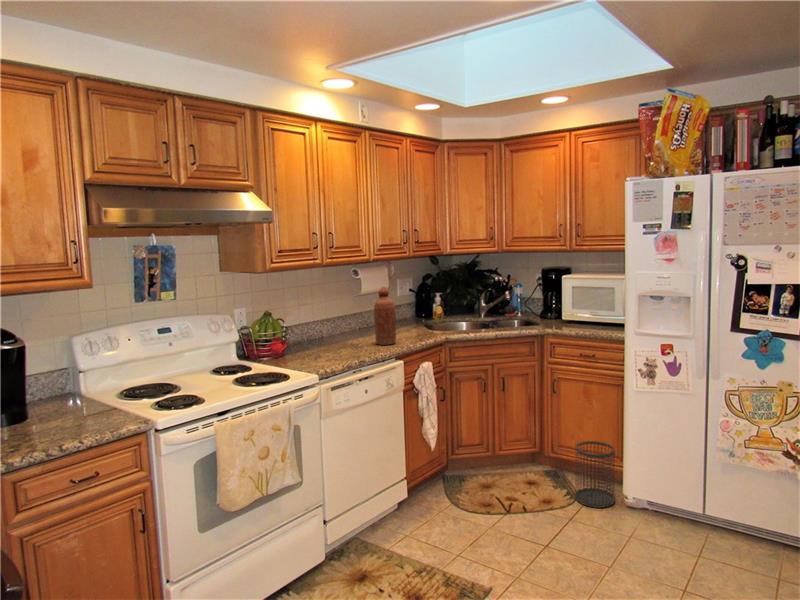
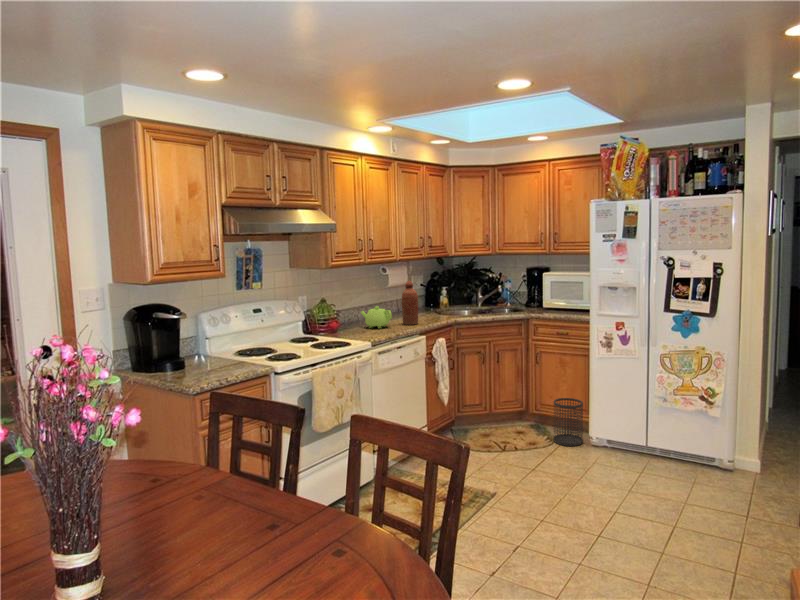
teapot: none [319,321,360,351] -> present [361,306,392,329]

